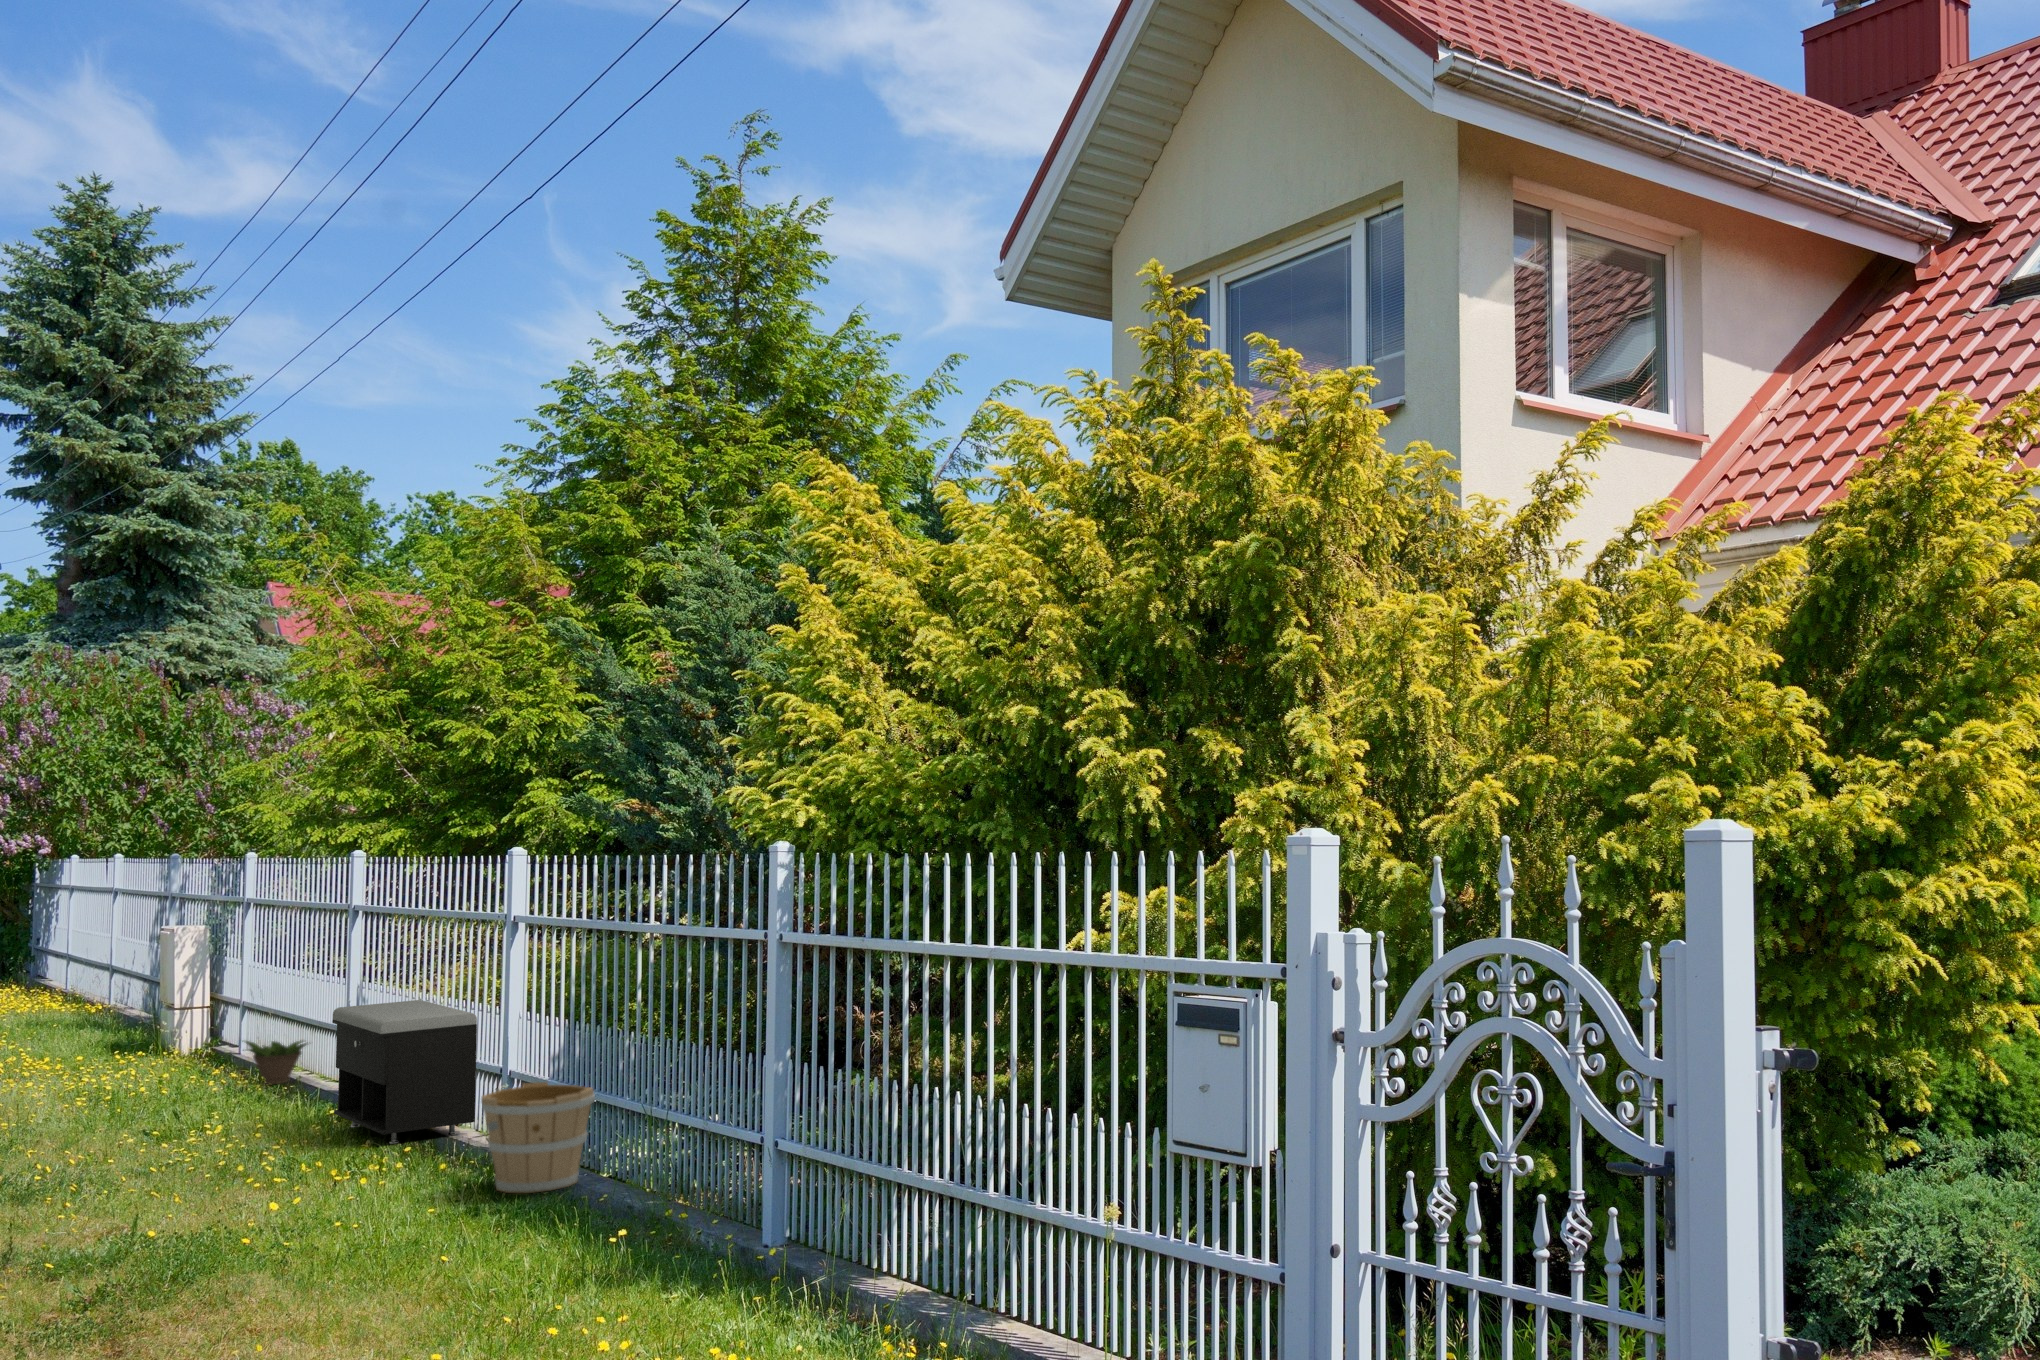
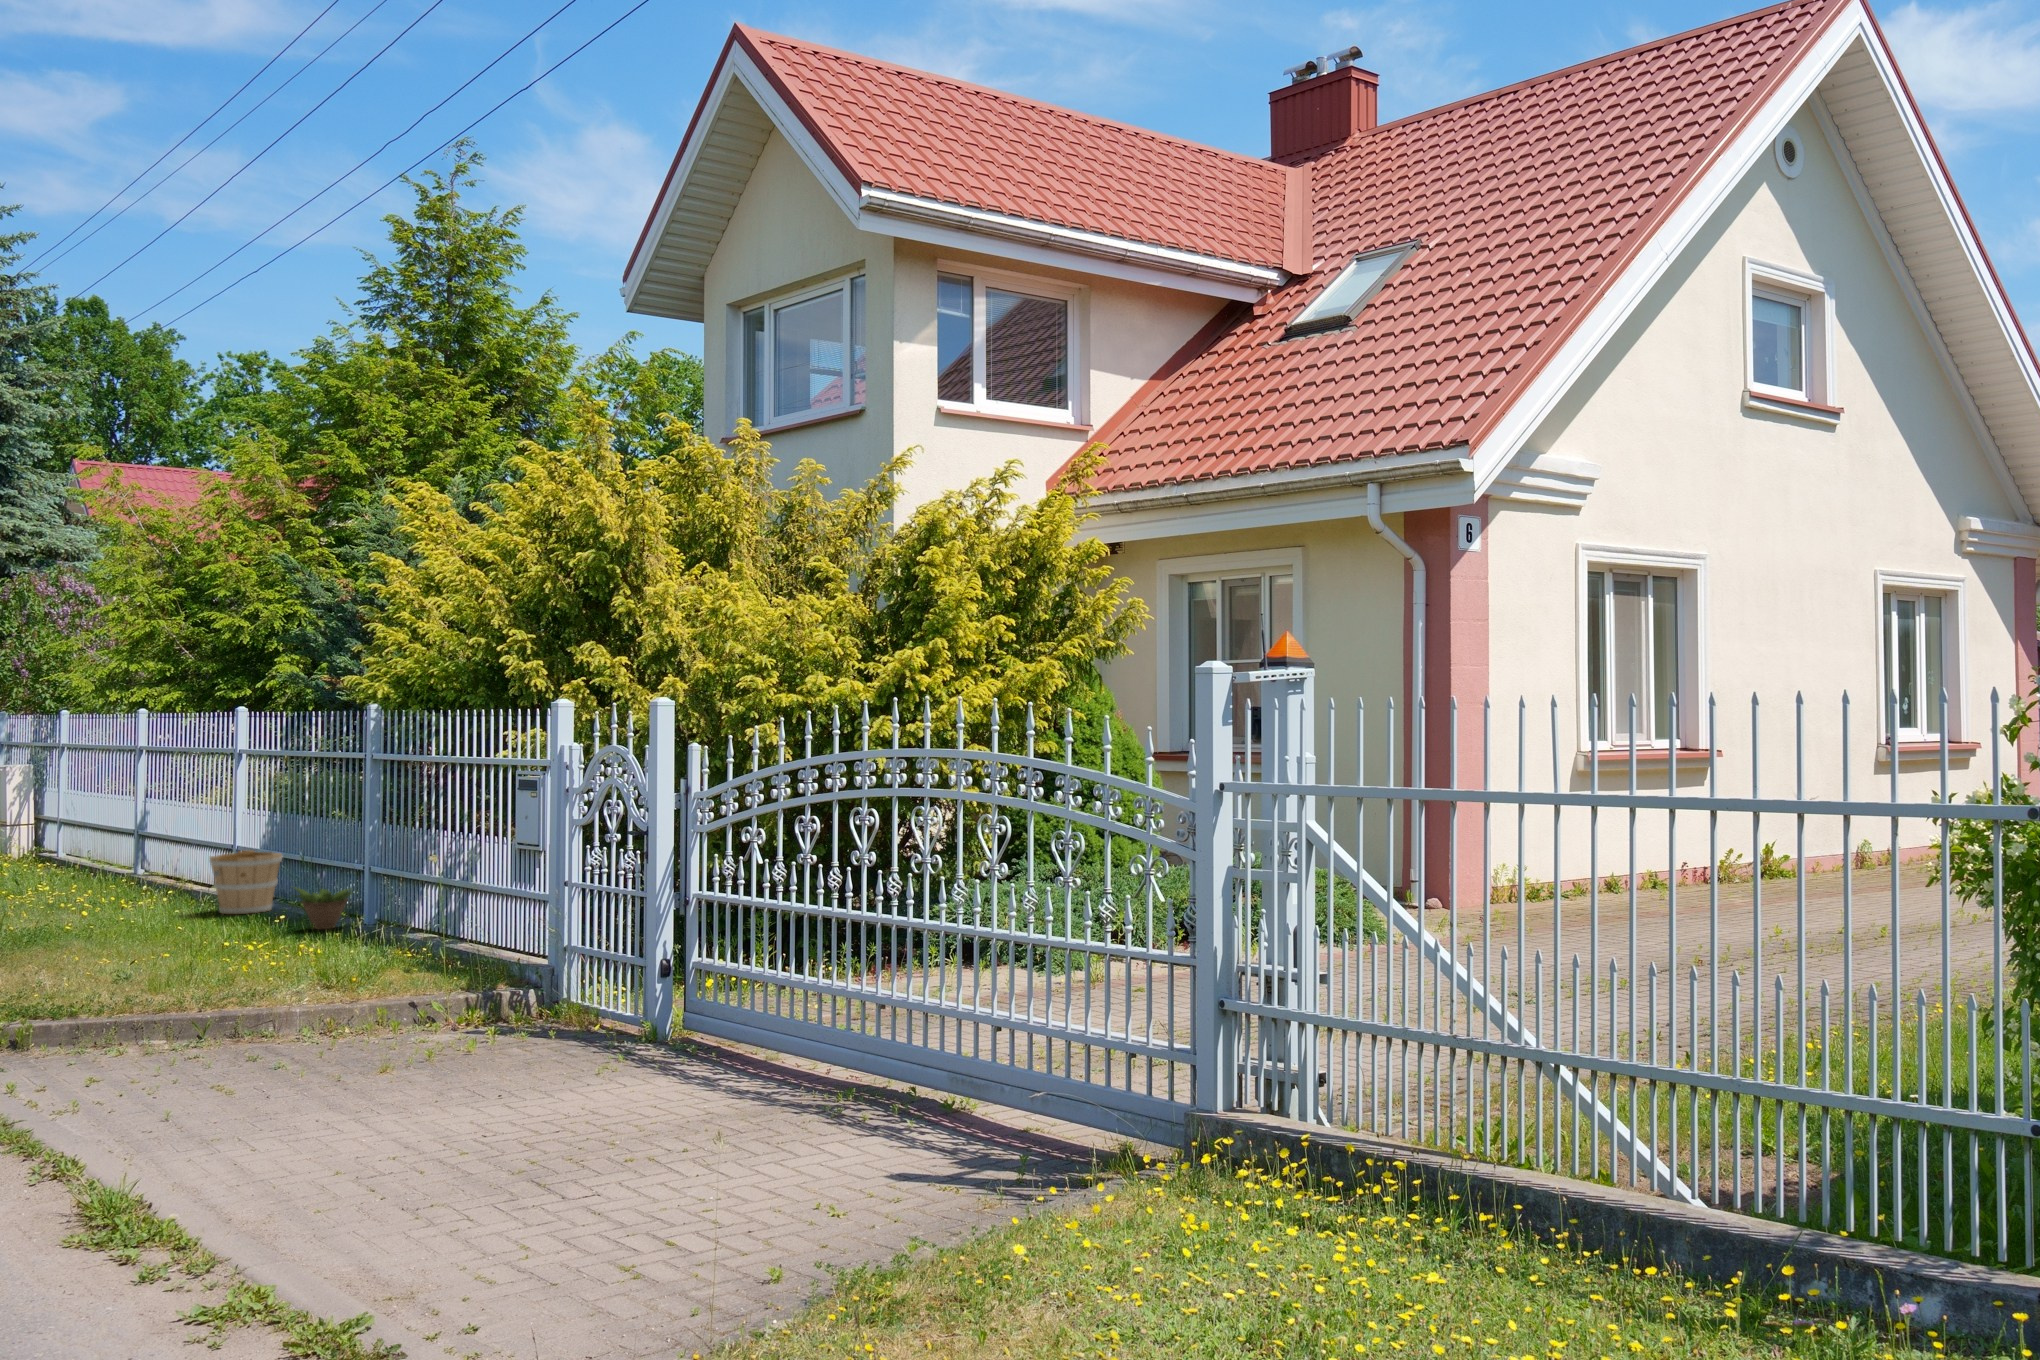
storage bench: present [332,1000,477,1143] -> none [120,808,217,897]
decorative plant: present [243,1041,307,1084] -> present [295,887,352,929]

